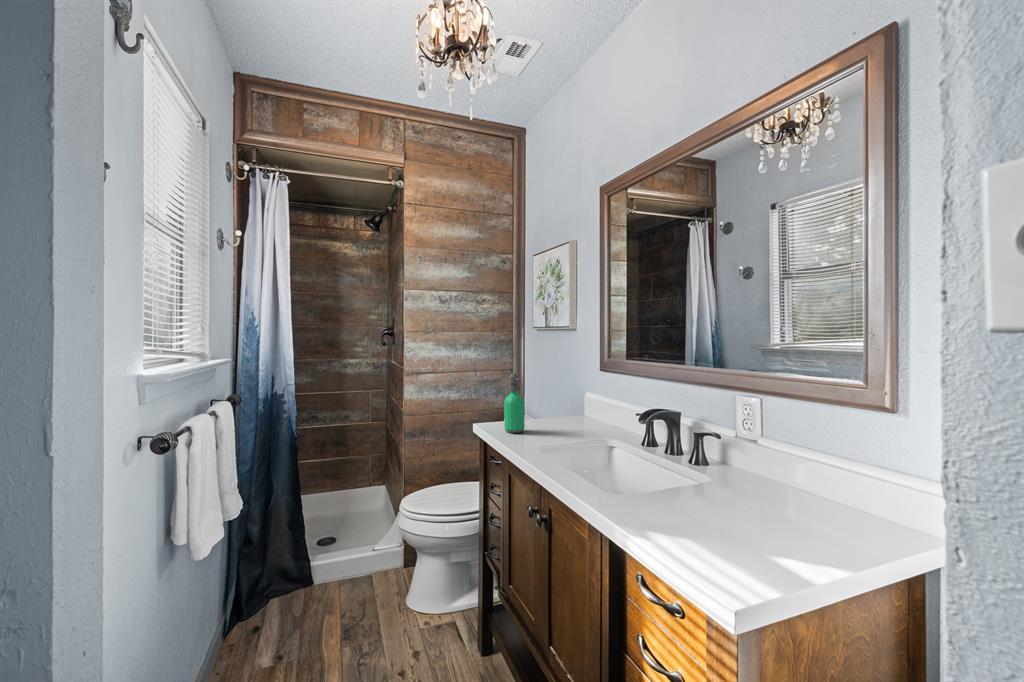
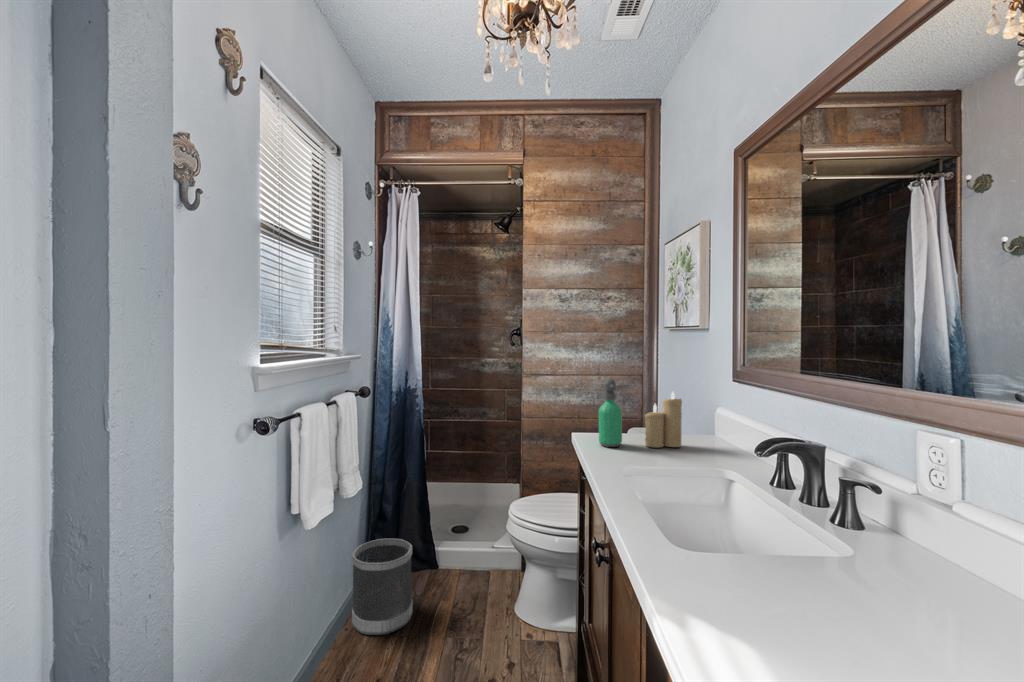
candle: none [542,382,571,430] -> present [645,392,682,447]
wastebasket: none [225,555,297,663] -> present [352,539,413,635]

